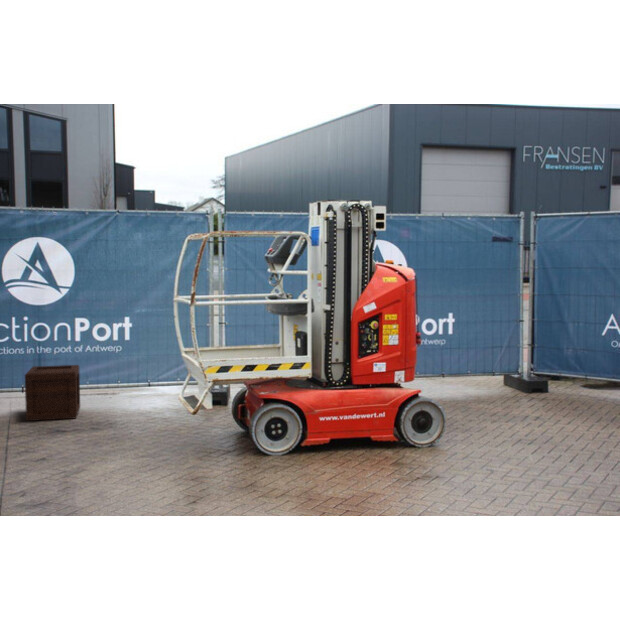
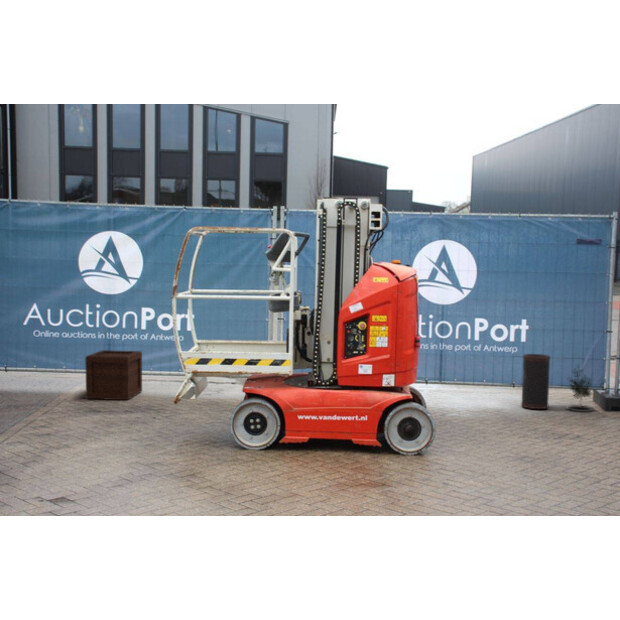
trash can: none [452,344,477,394] -> present [521,354,550,409]
potted tree: none [489,352,512,393] -> present [567,367,592,412]

